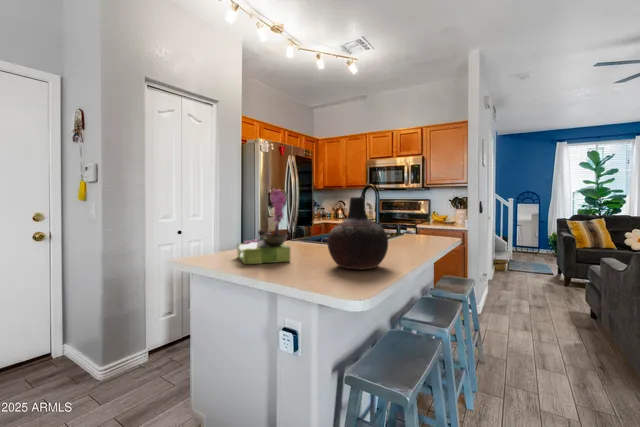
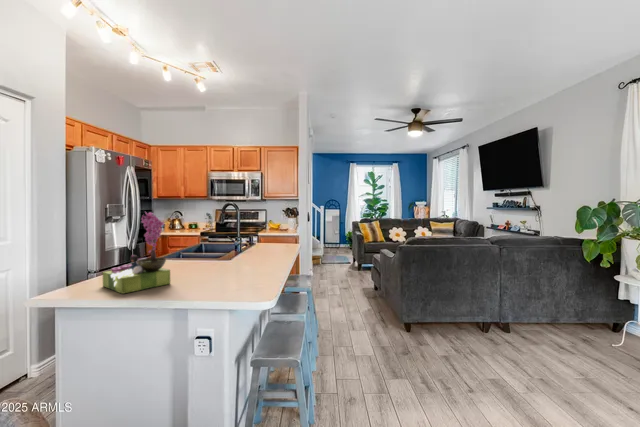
vase: present [327,197,388,269] -> none [212,221,265,284]

